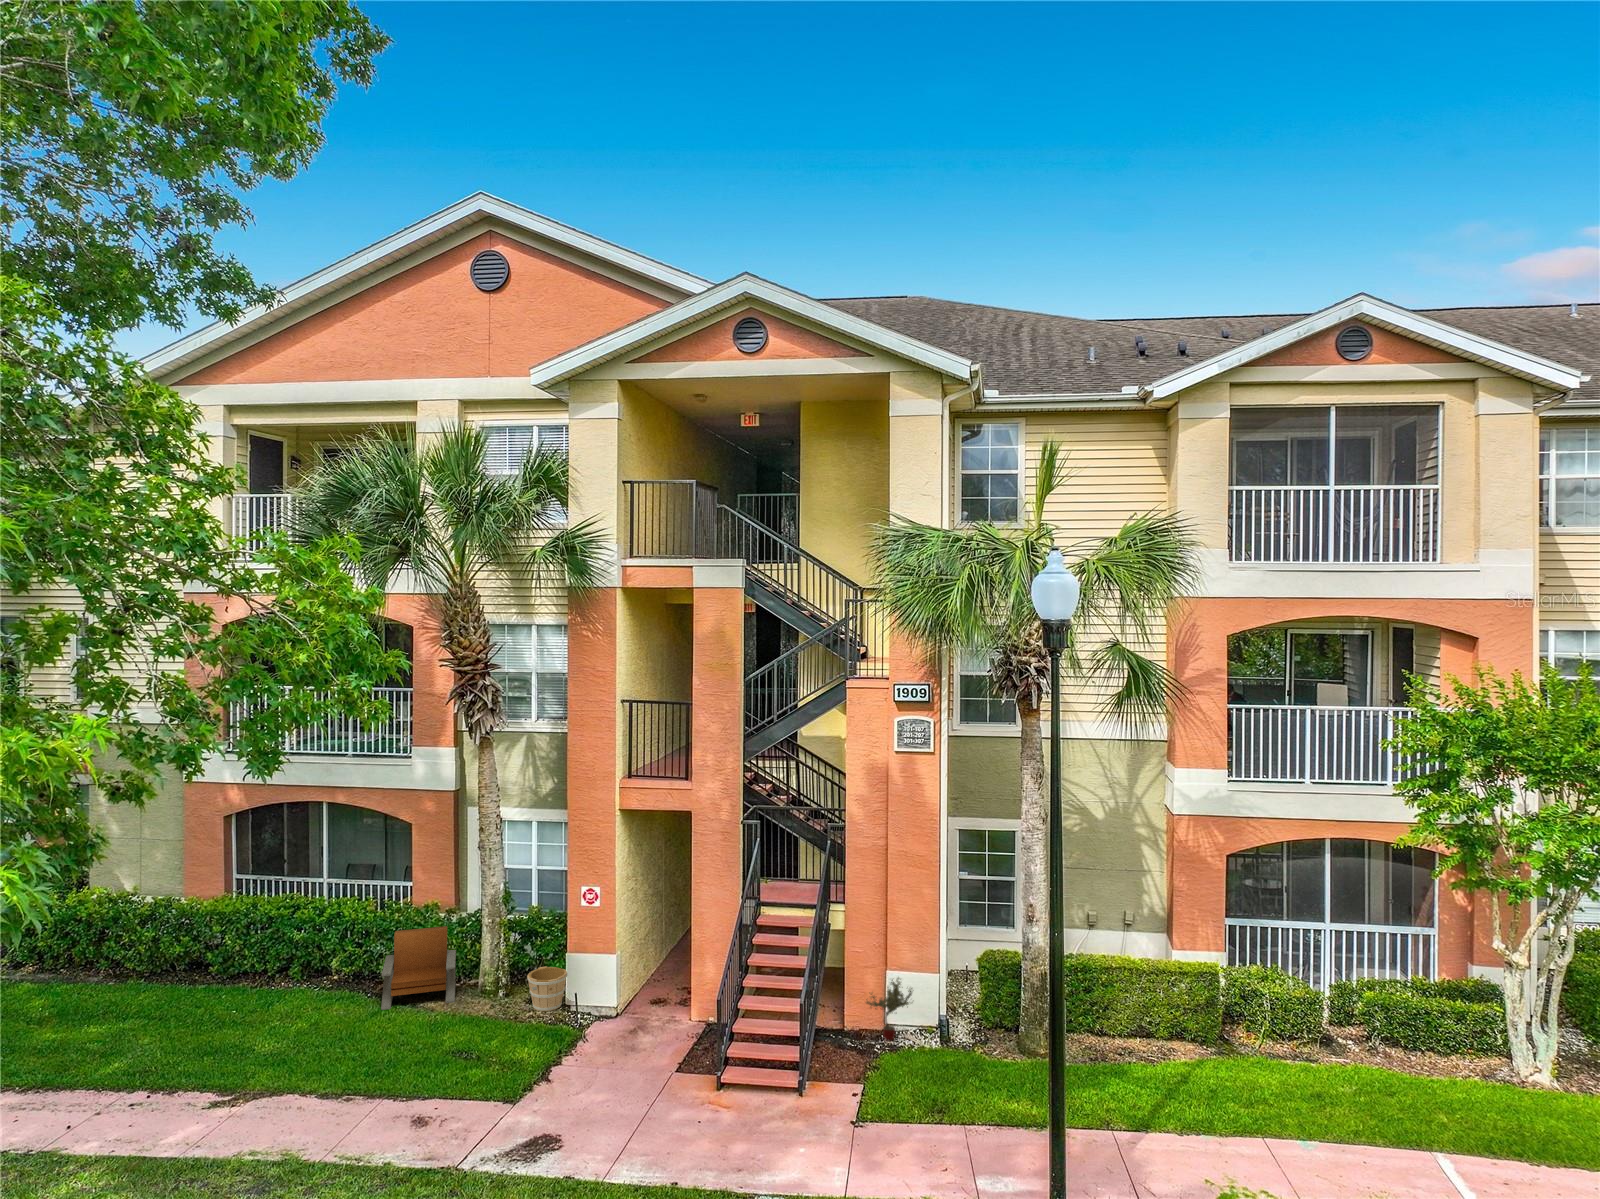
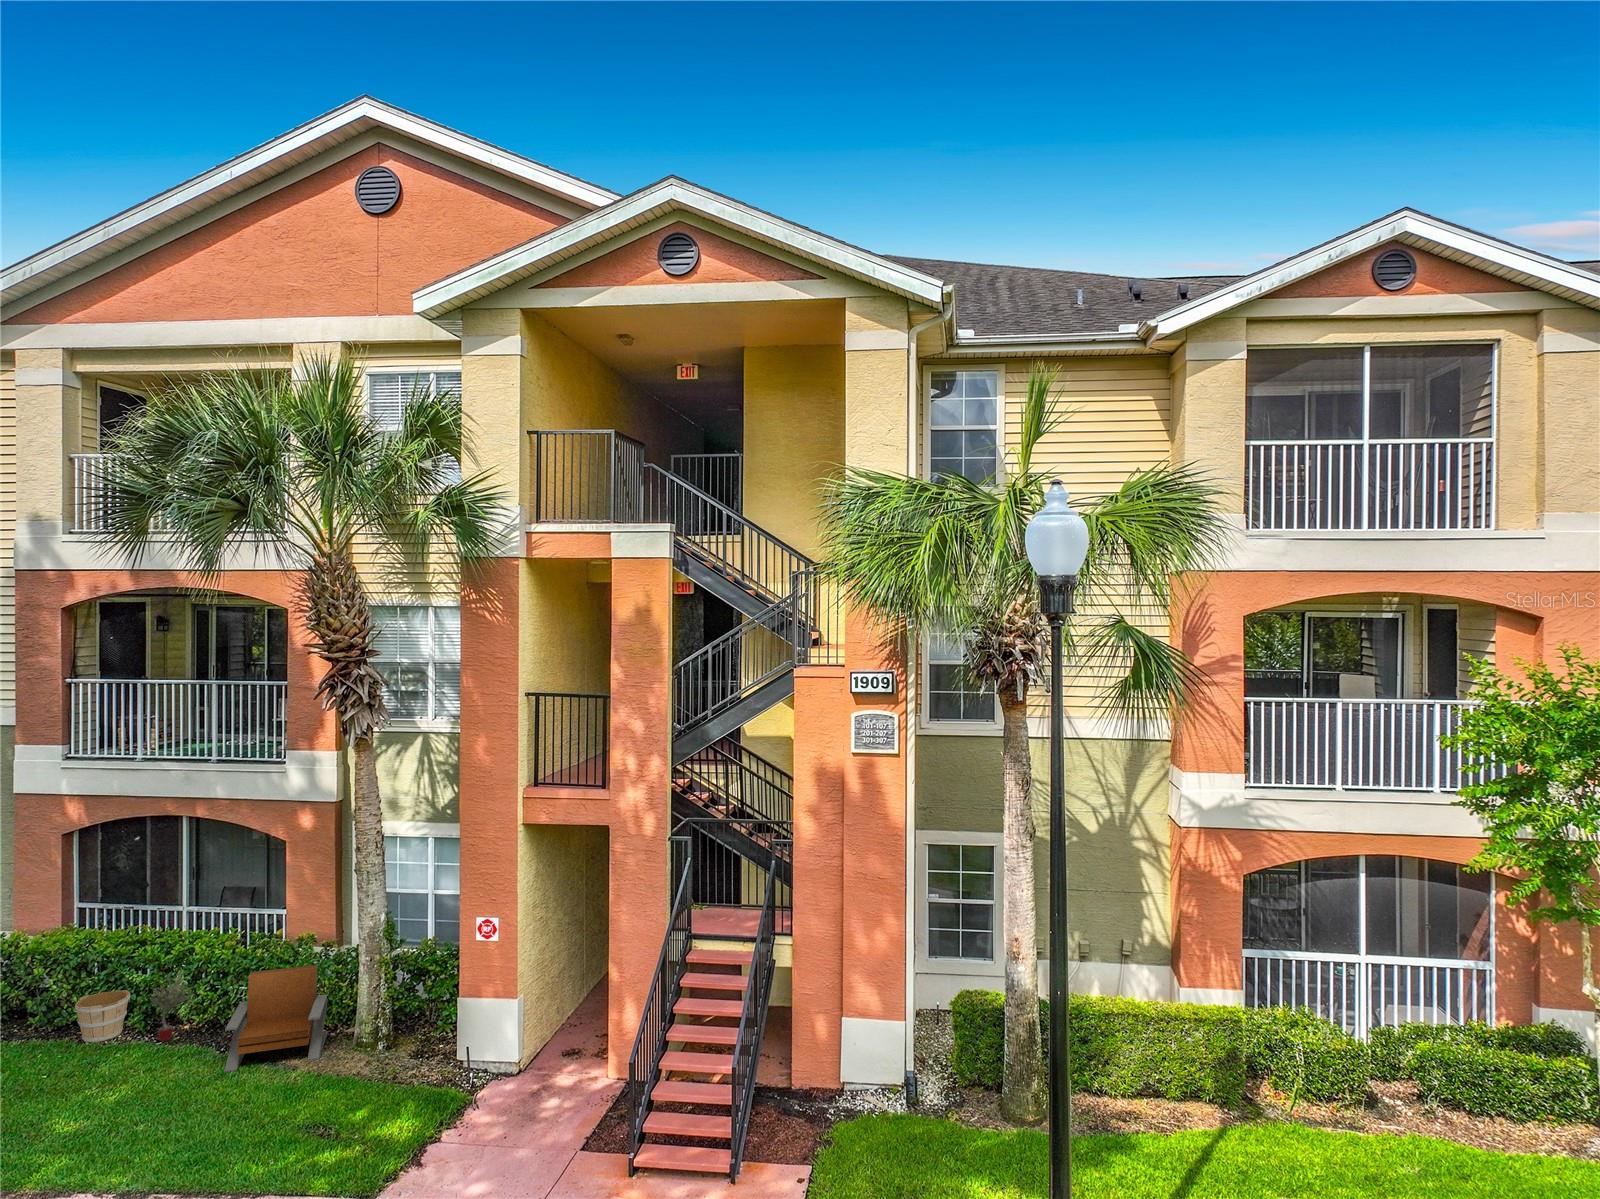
wooden bucket: present [527,966,568,1011] -> present [75,990,131,1042]
potted tree: present [866,978,912,1041] -> present [151,973,193,1042]

